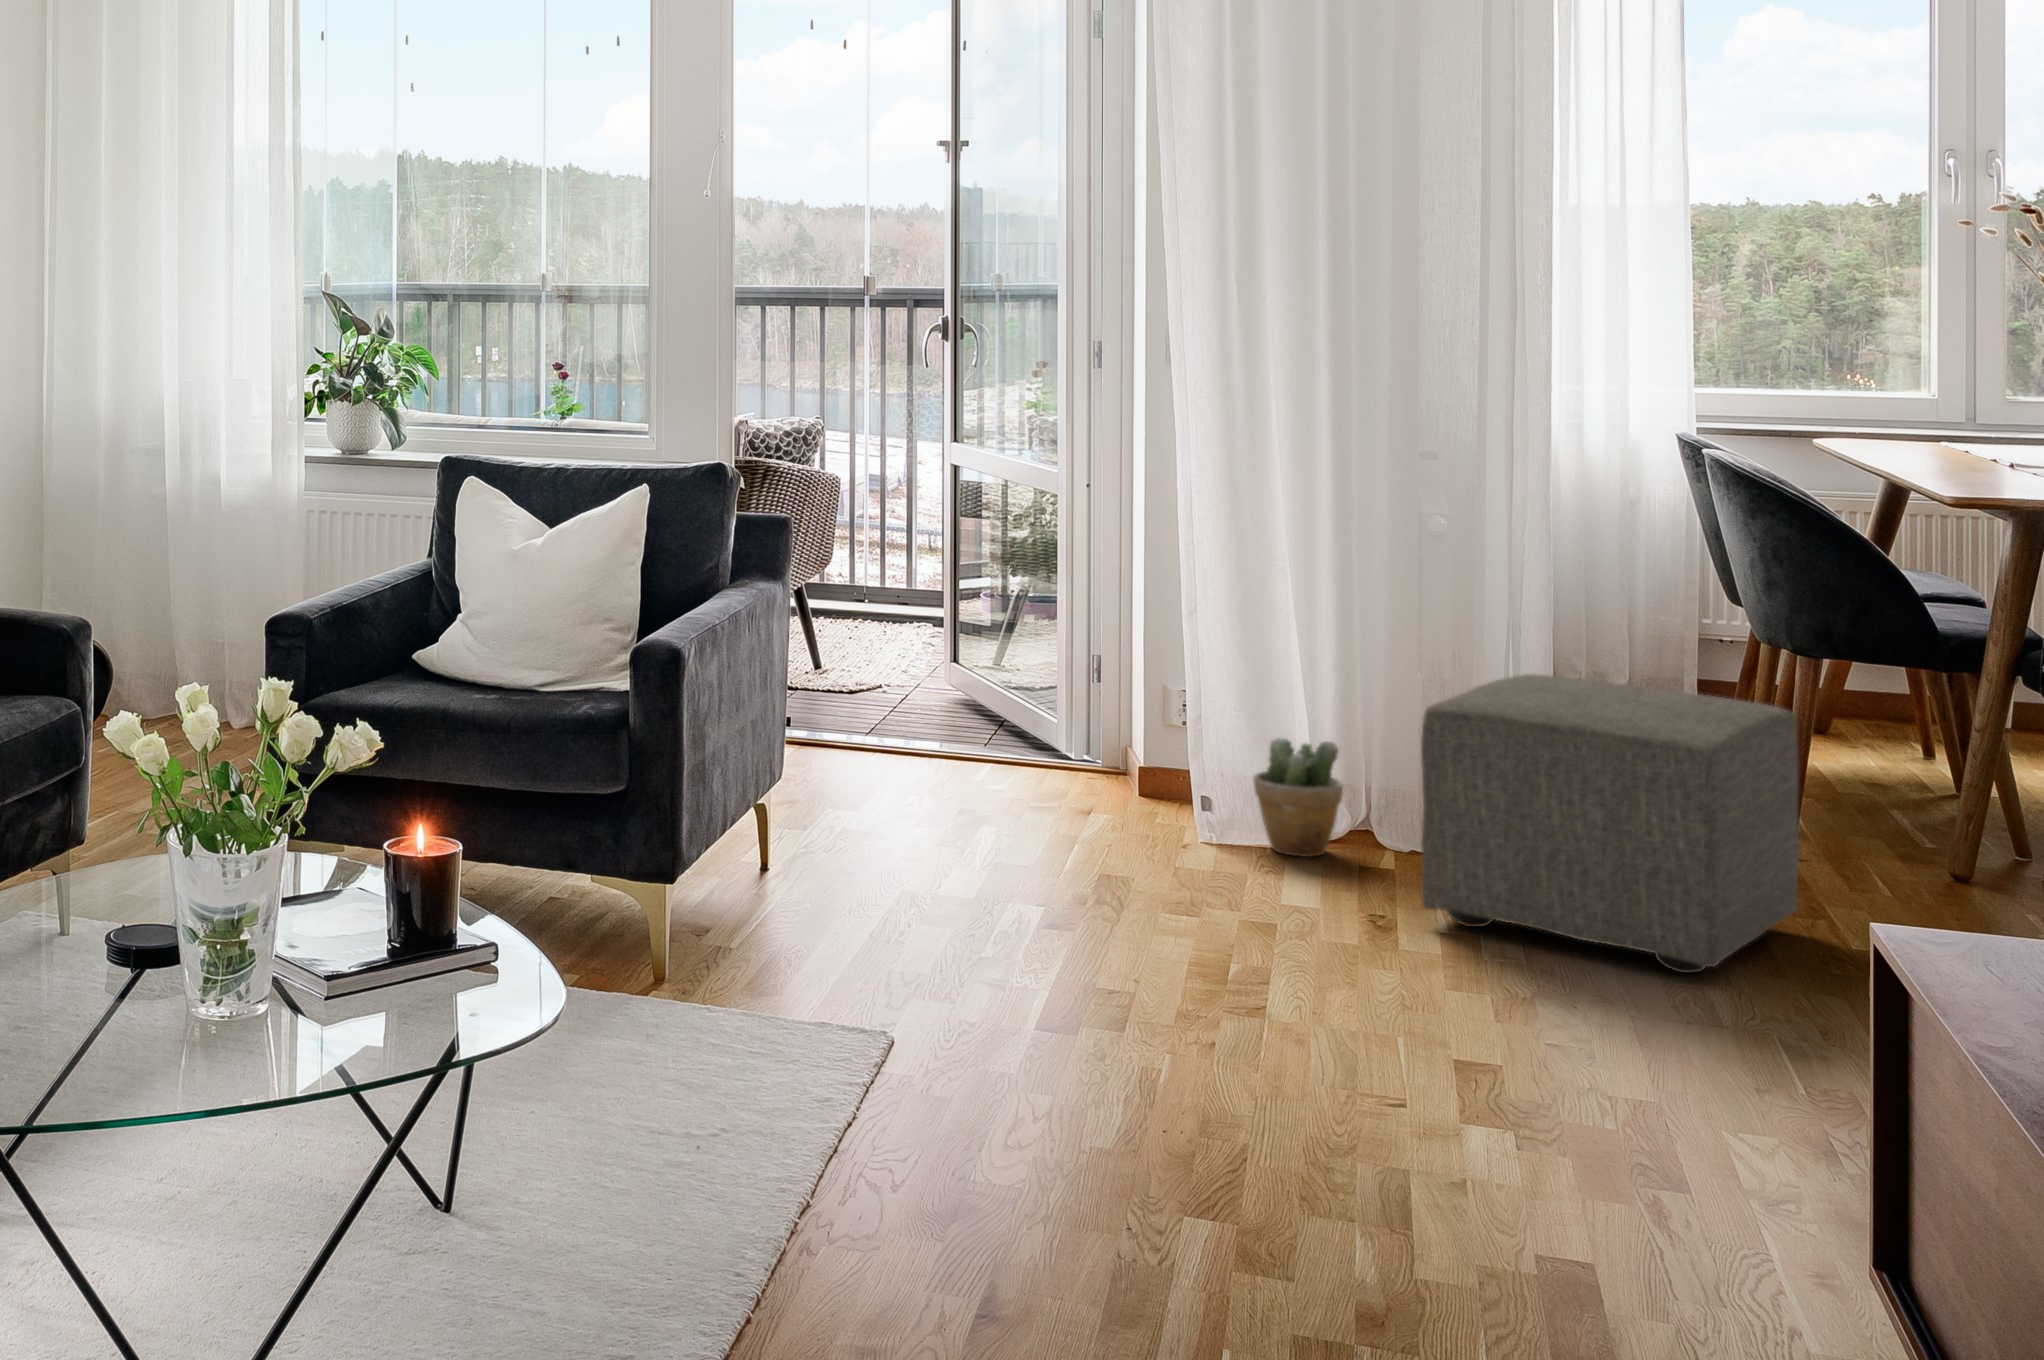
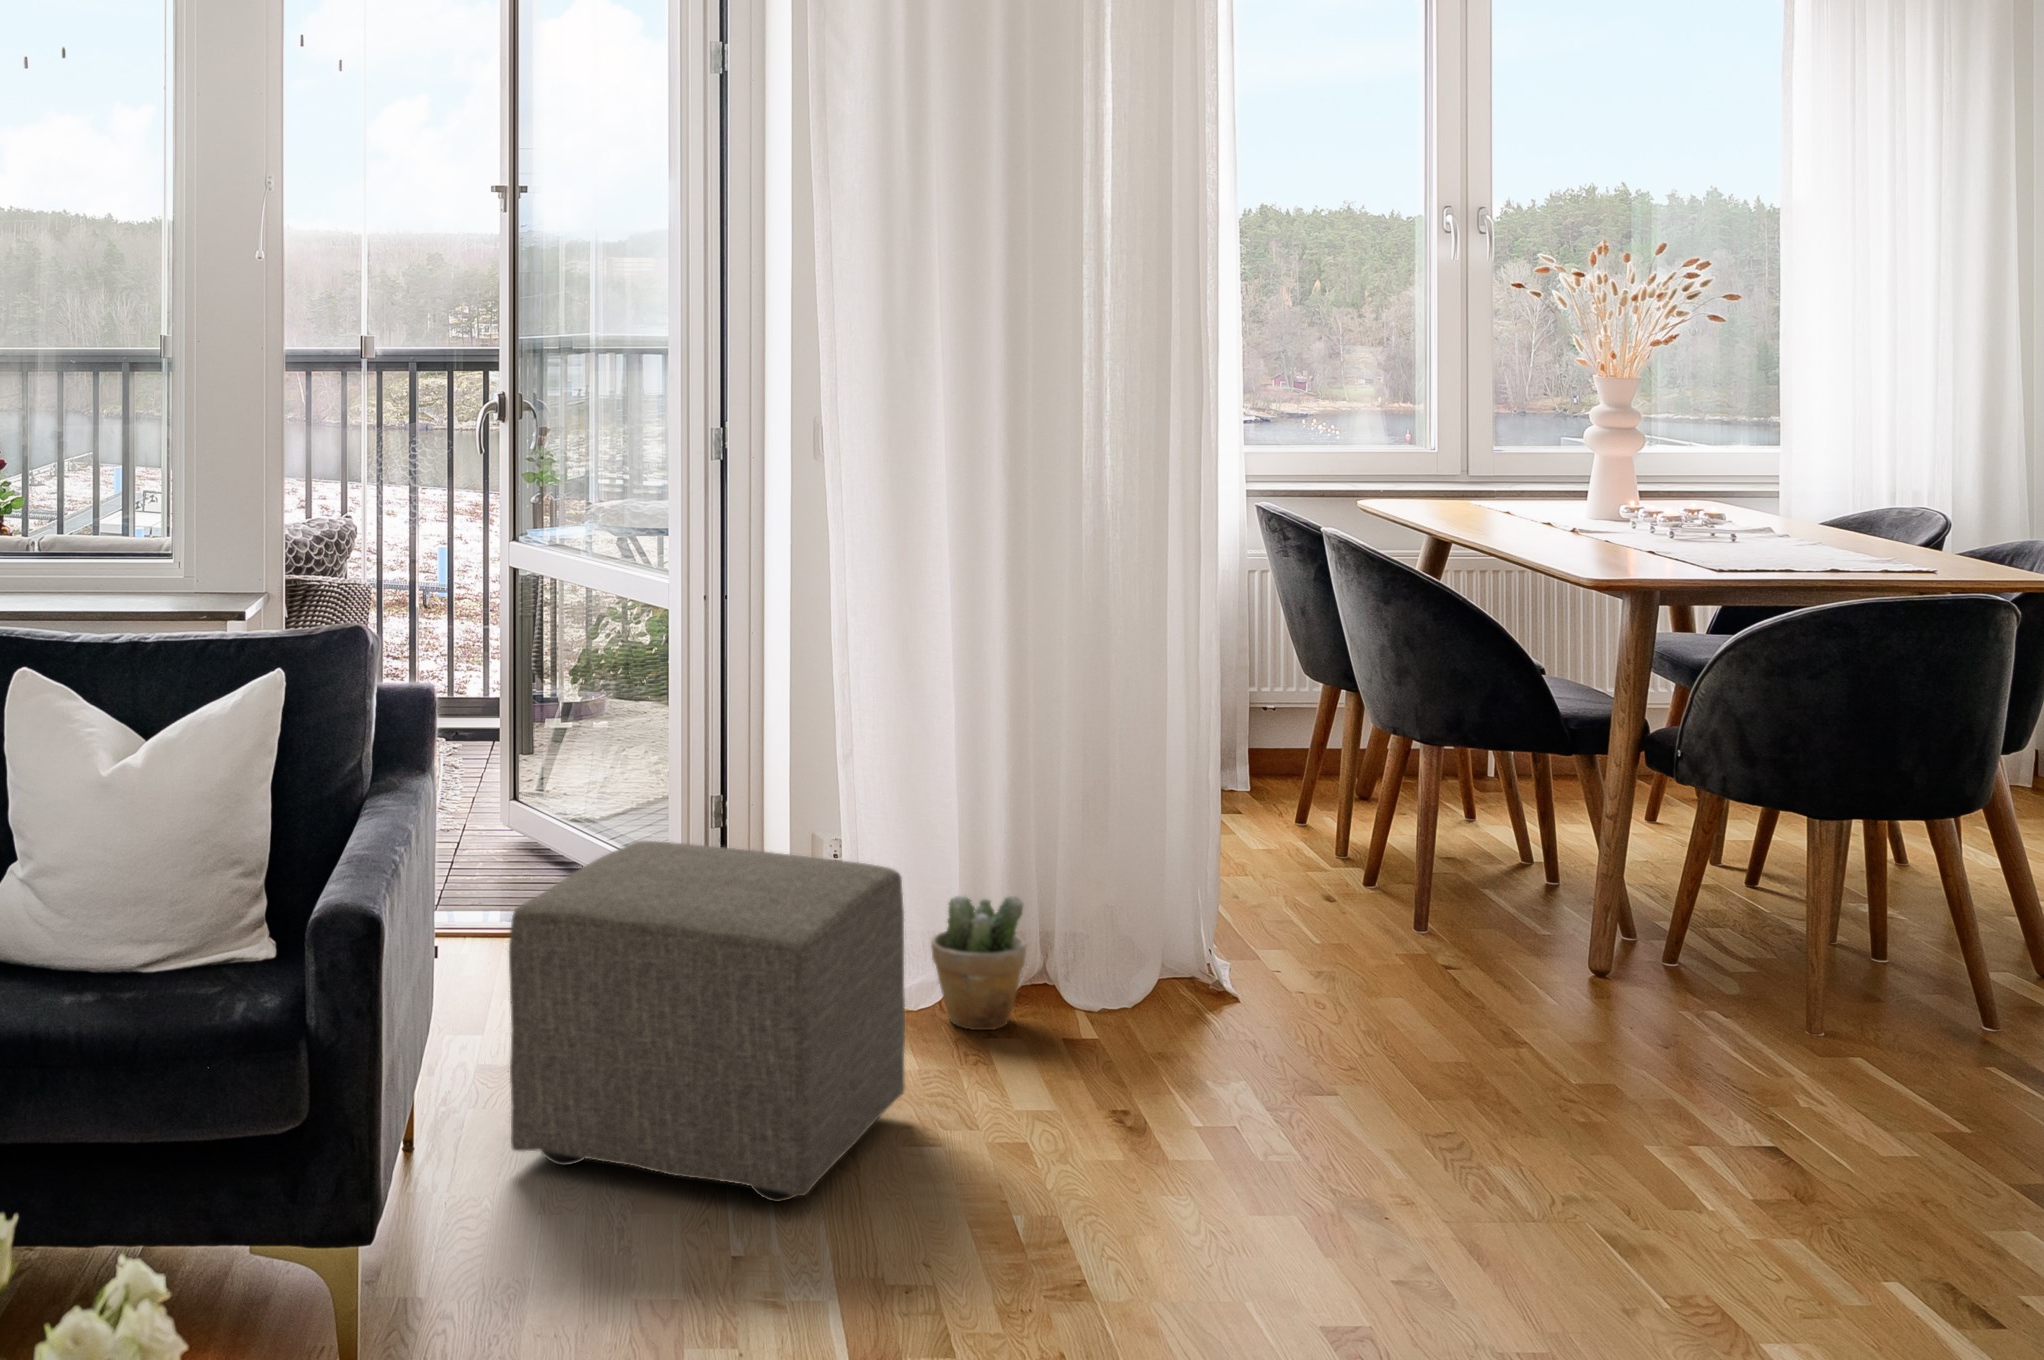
ottoman: present [1421,674,1799,973] -> present [509,841,905,1202]

